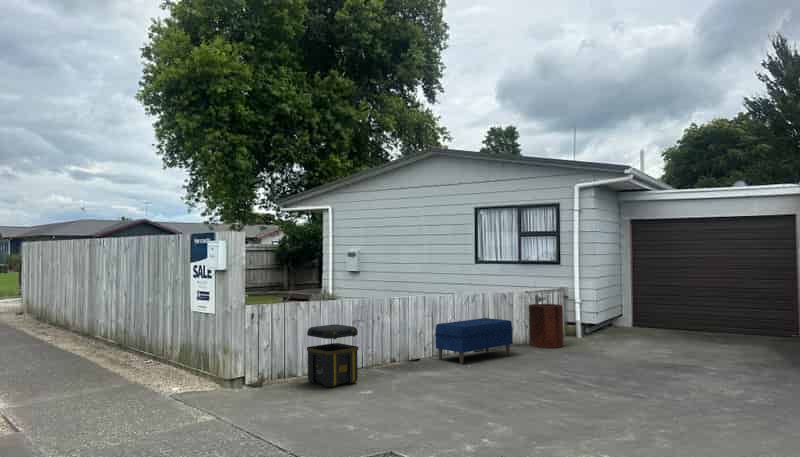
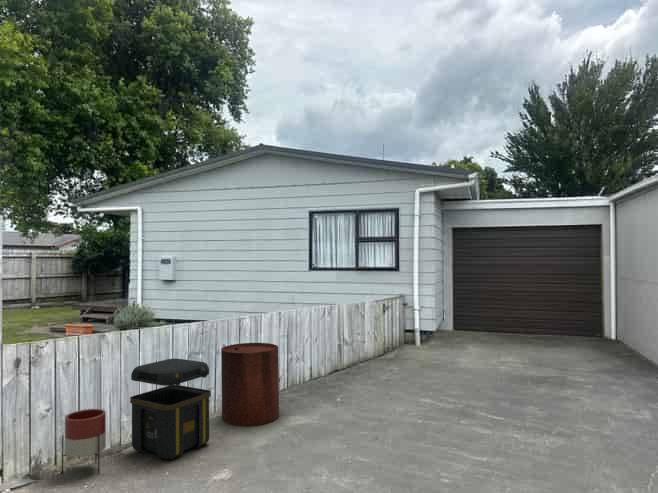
trash can: present [529,304,563,348] -> present [221,343,279,426]
bench: present [436,318,513,364] -> none [293,333,376,394]
planter: none [266,350,291,389] -> present [62,409,106,475]

